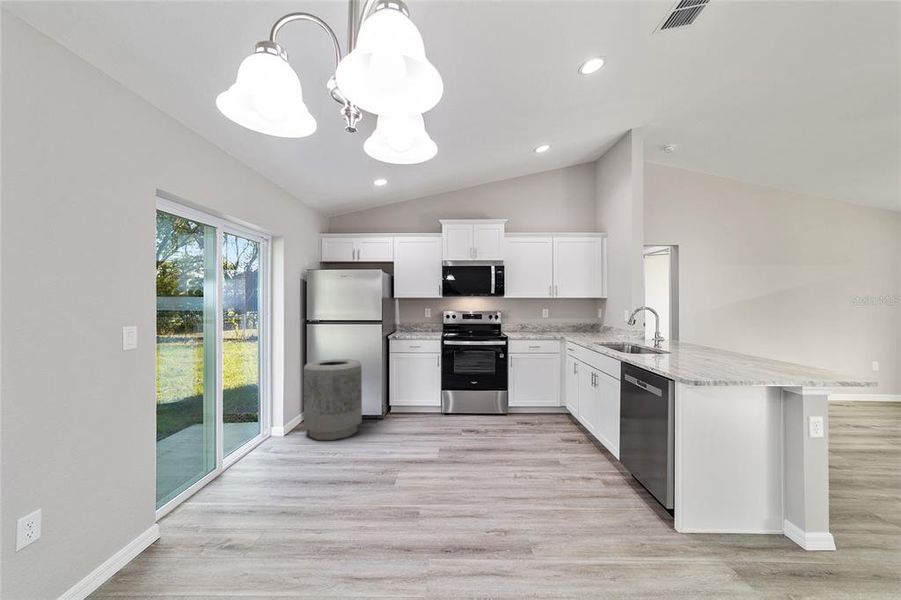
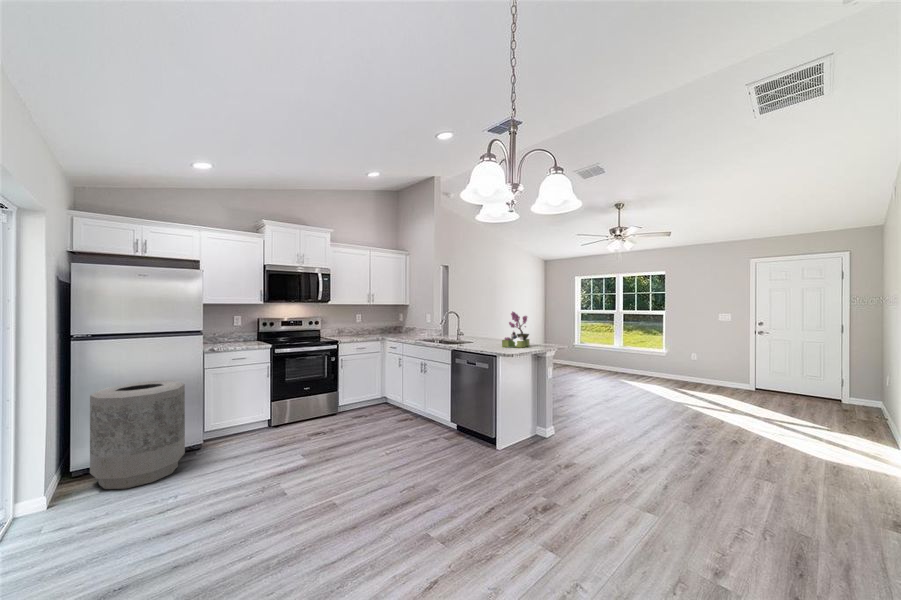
flower arrangement: none [688,312,745,373] -> present [502,312,529,348]

